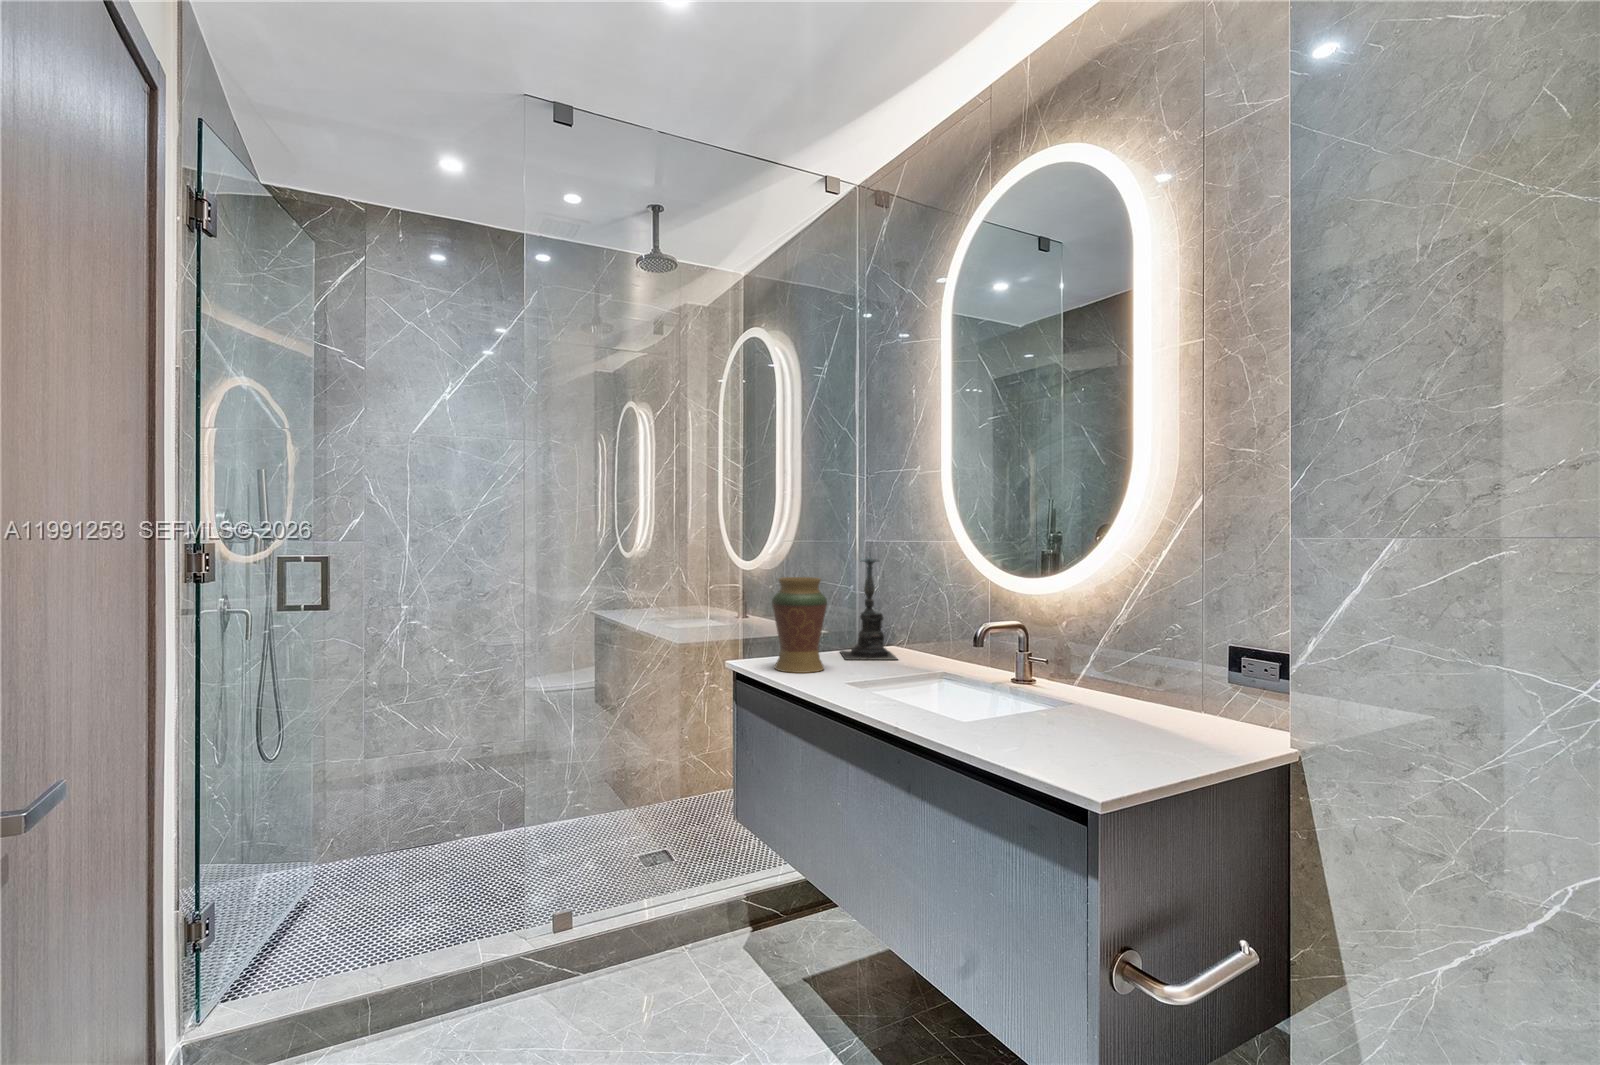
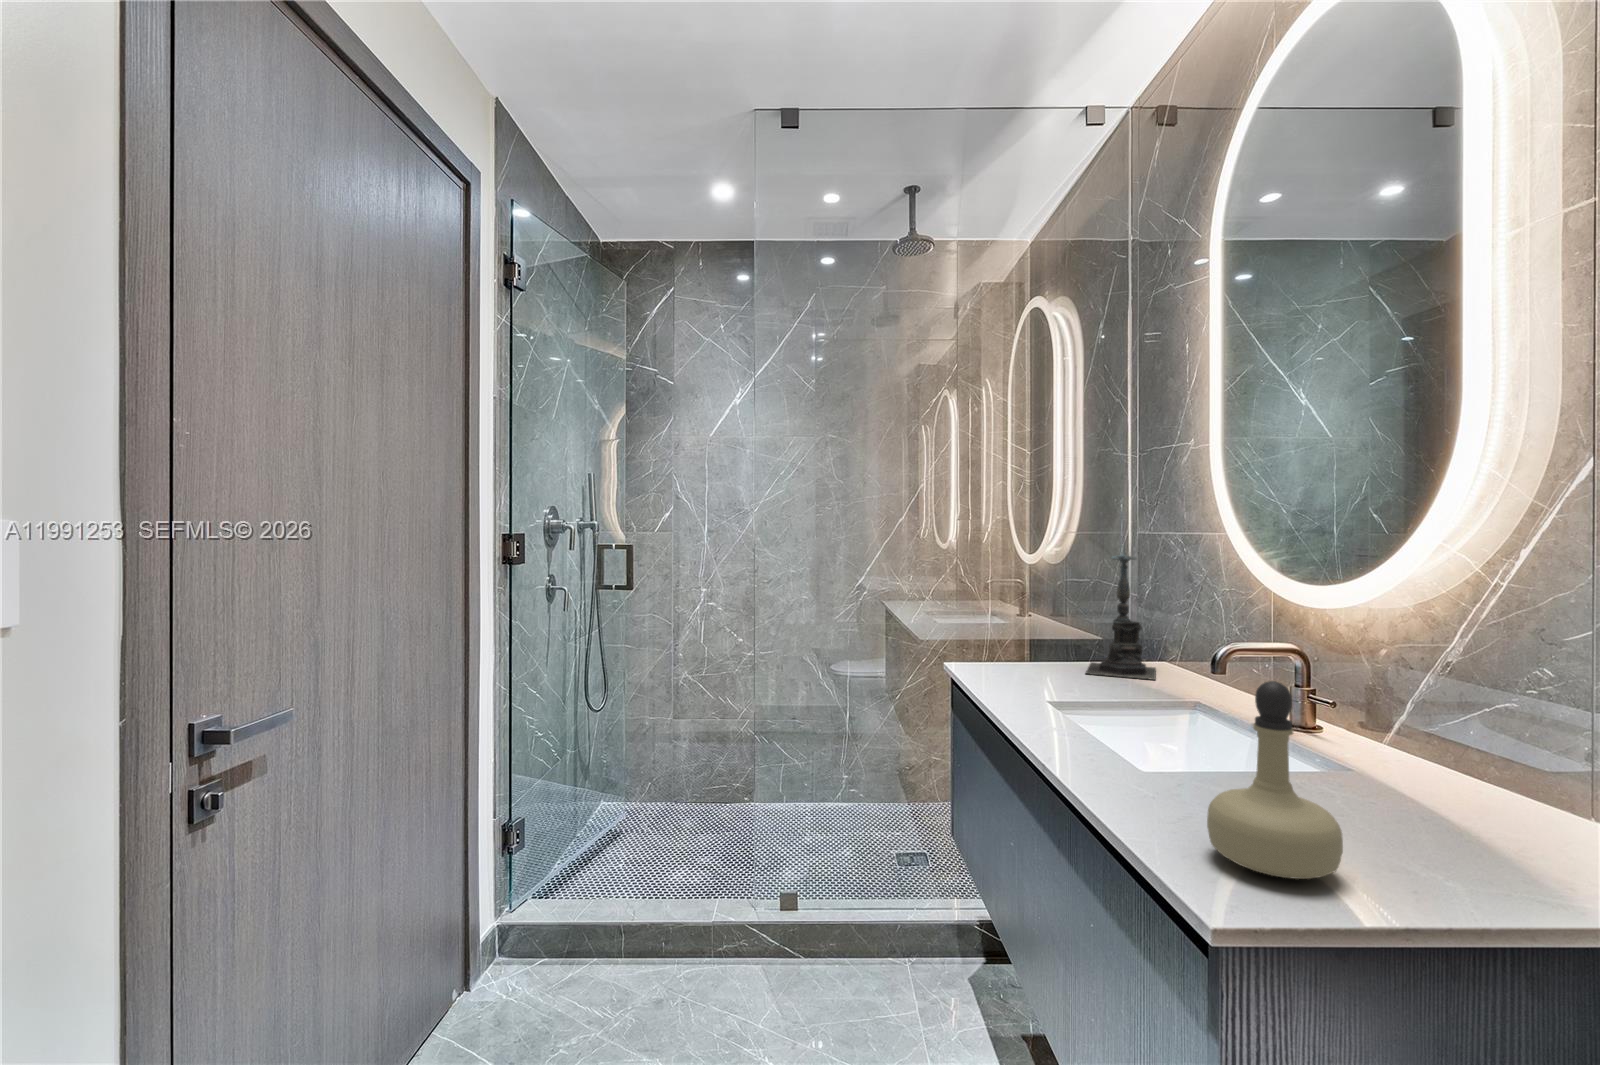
decorative vase: present [772,577,827,673] -> none [985,575,1050,685]
perfume bottle: none [1054,638,1137,769] -> present [1207,681,1343,879]

